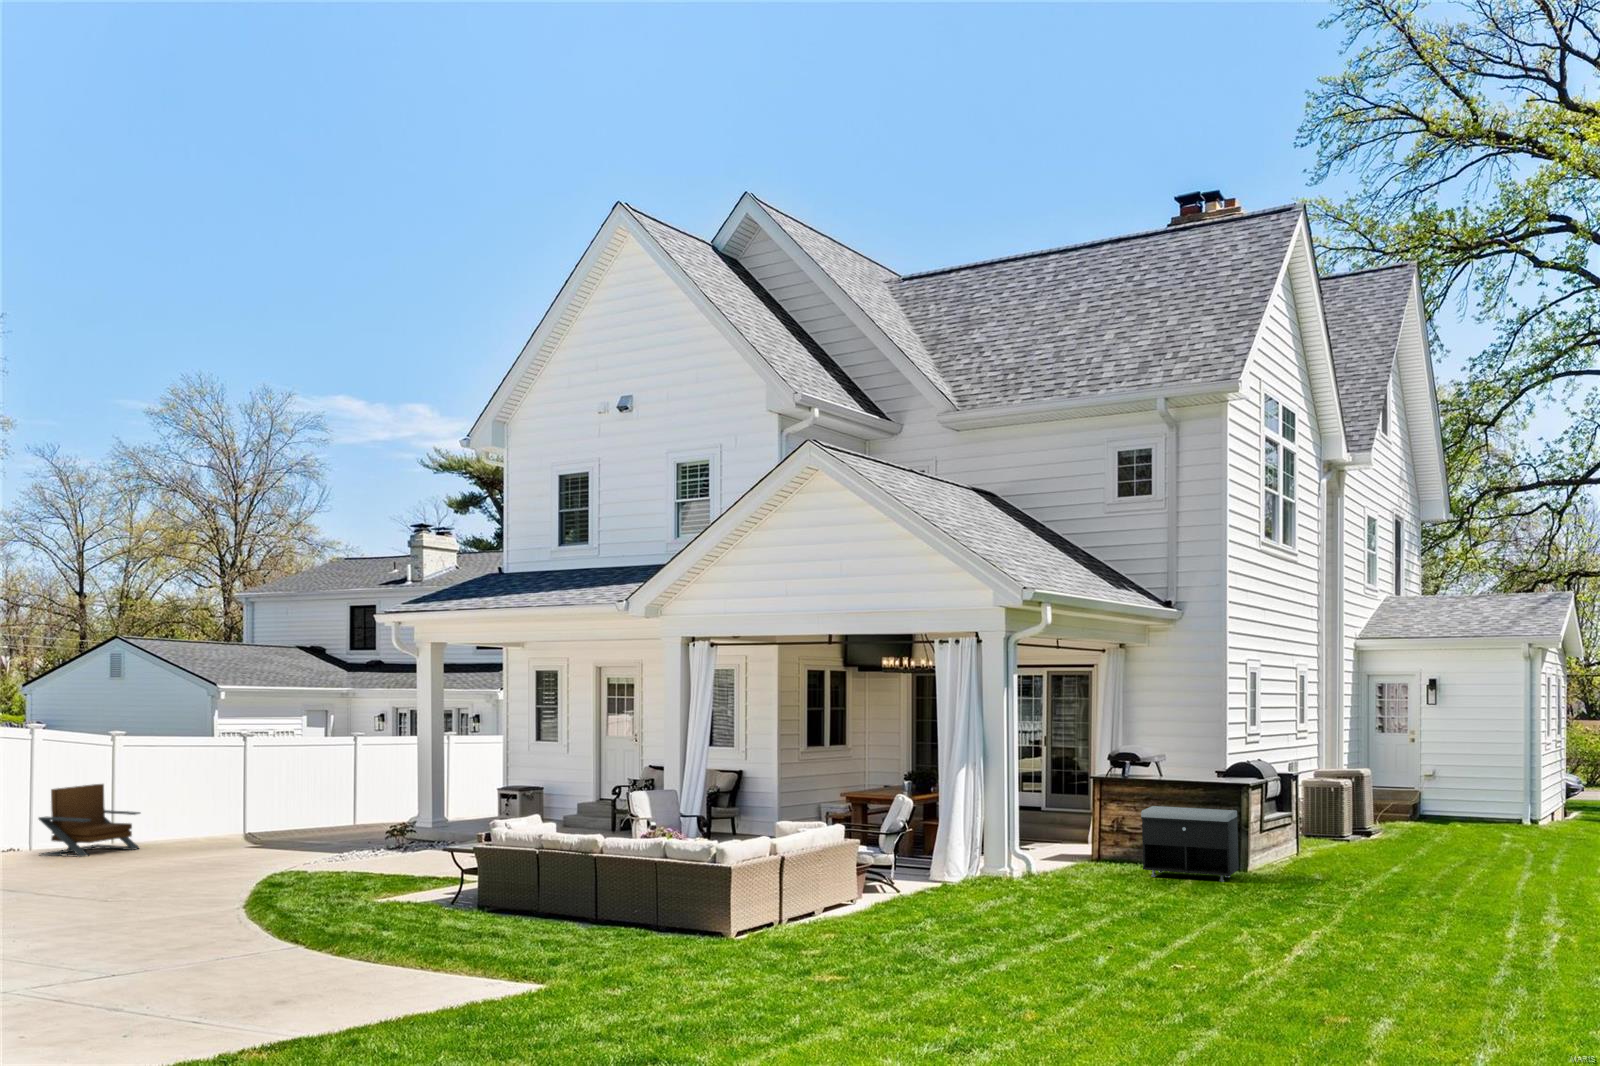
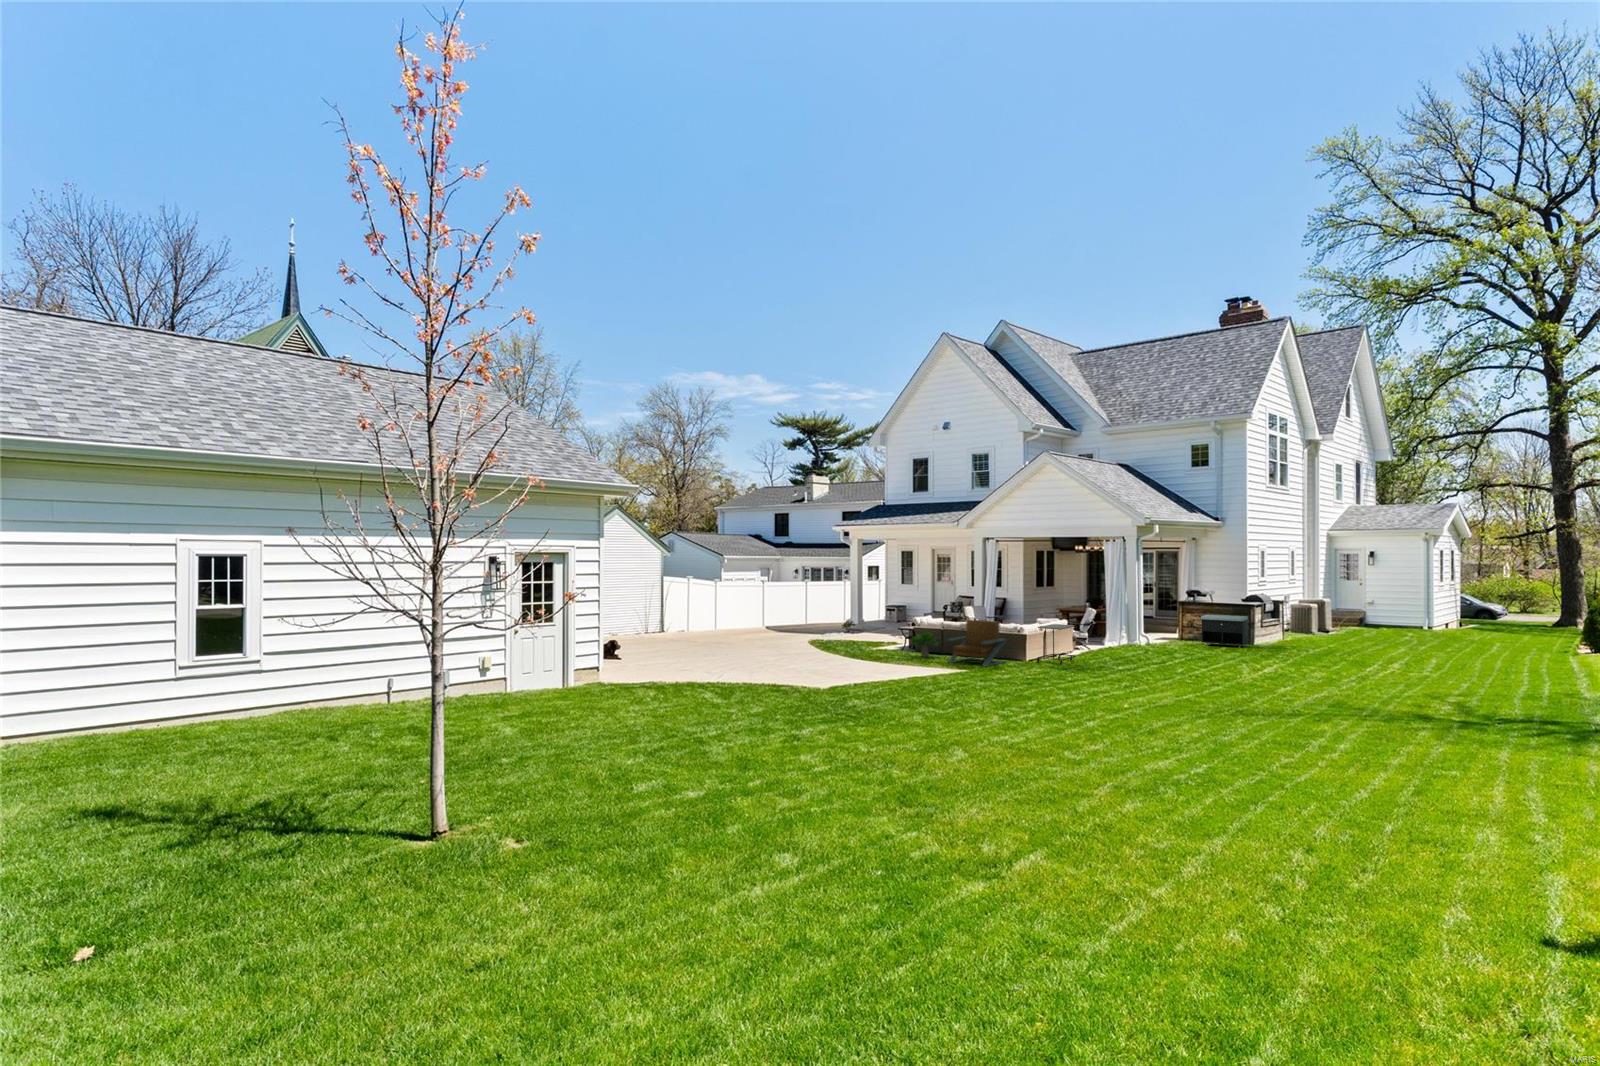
lounge chair: present [38,784,140,857] -> present [948,619,1006,666]
side table: none [757,836,855,944] -> present [1037,624,1076,665]
potted plant: none [447,855,528,924] -> present [911,632,938,657]

